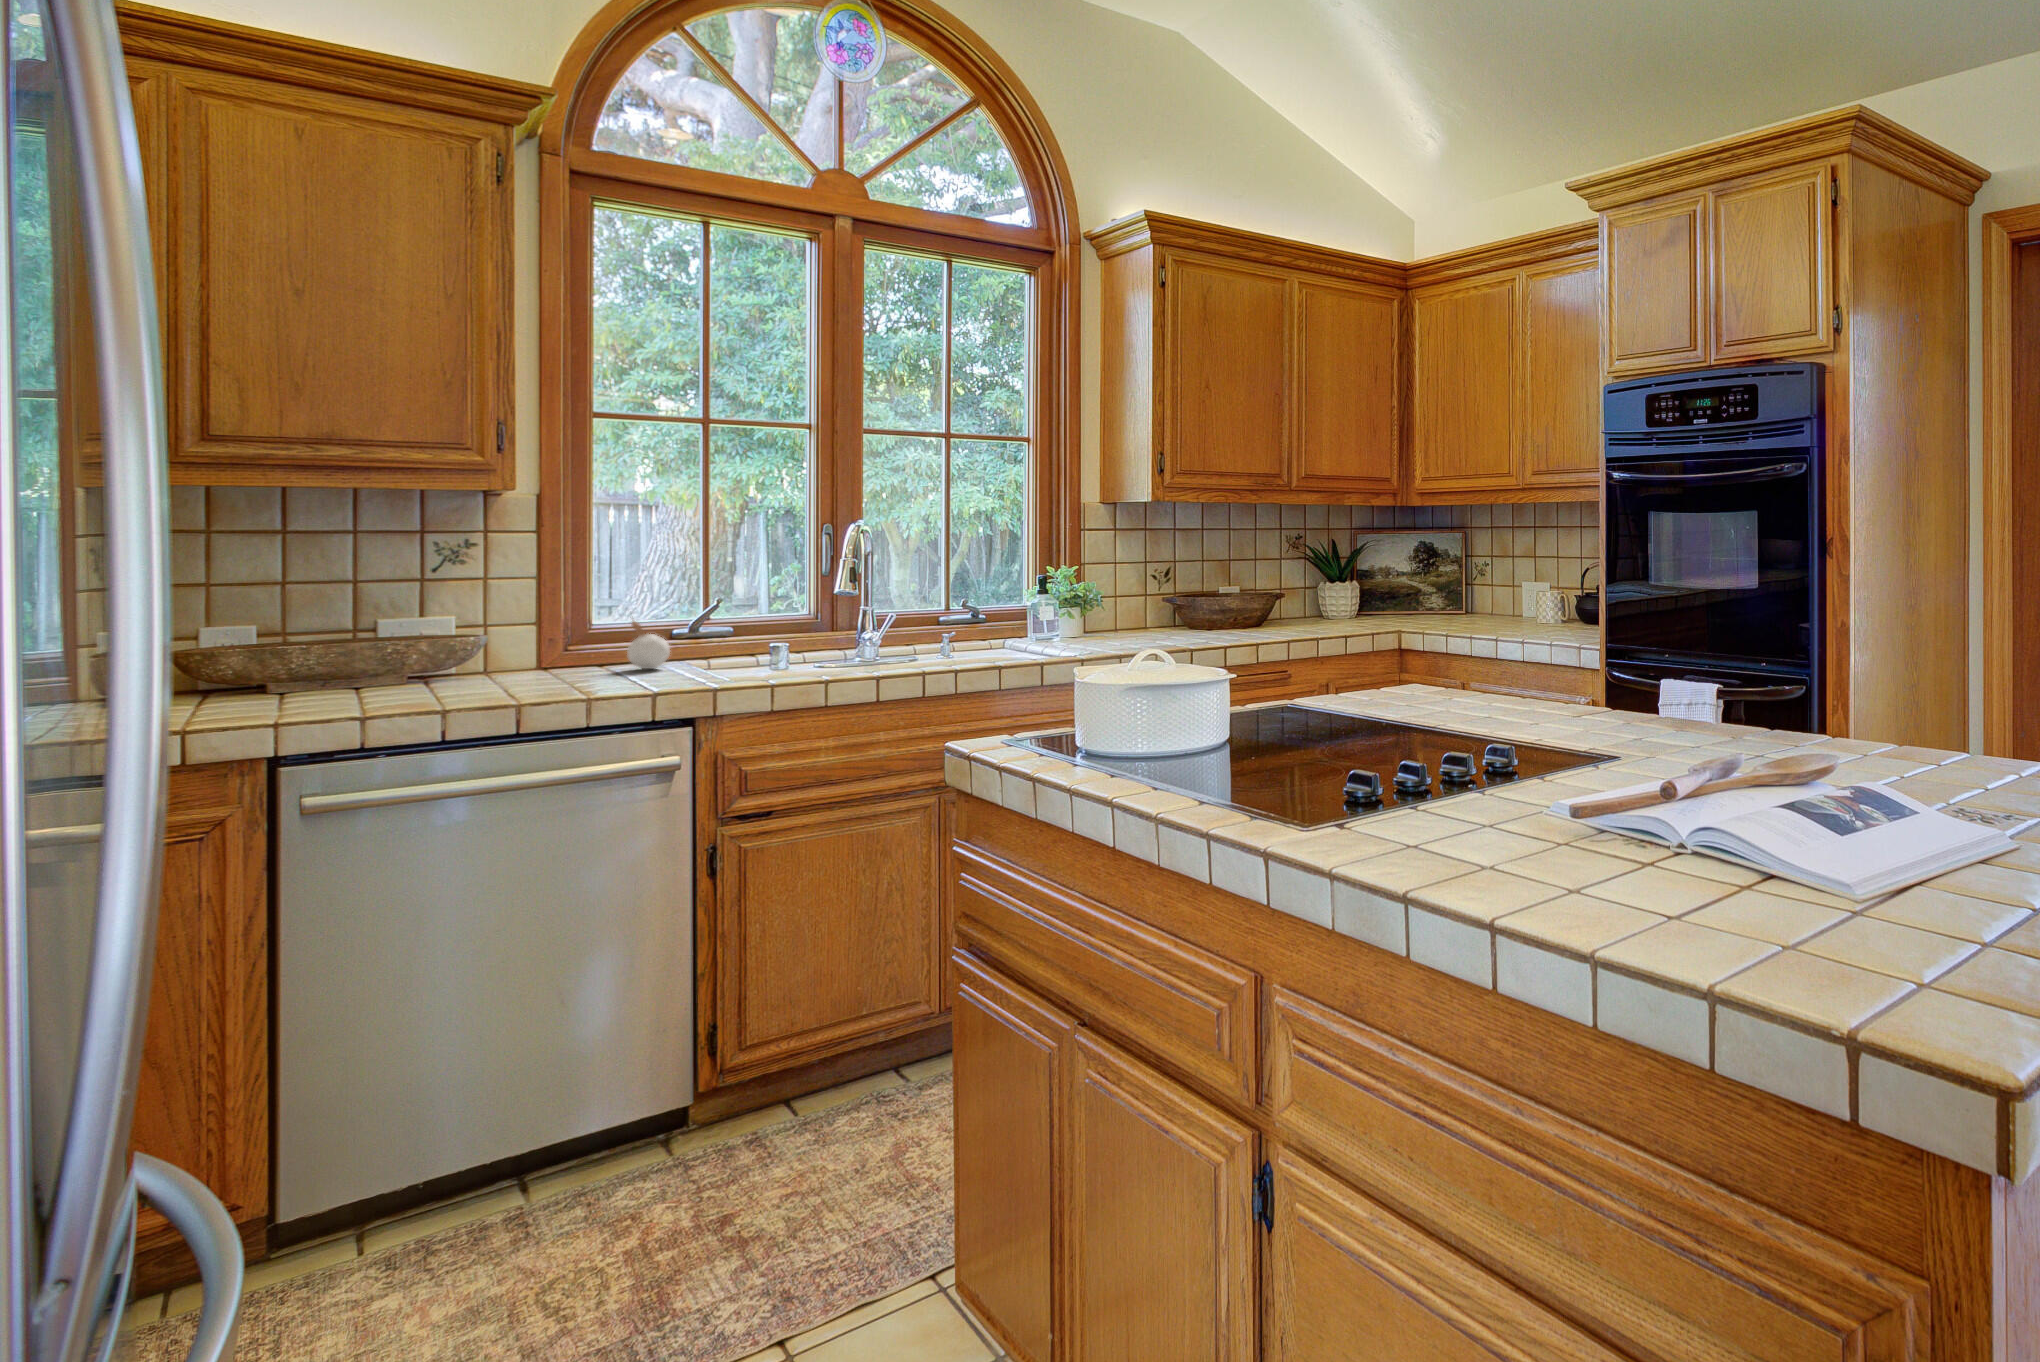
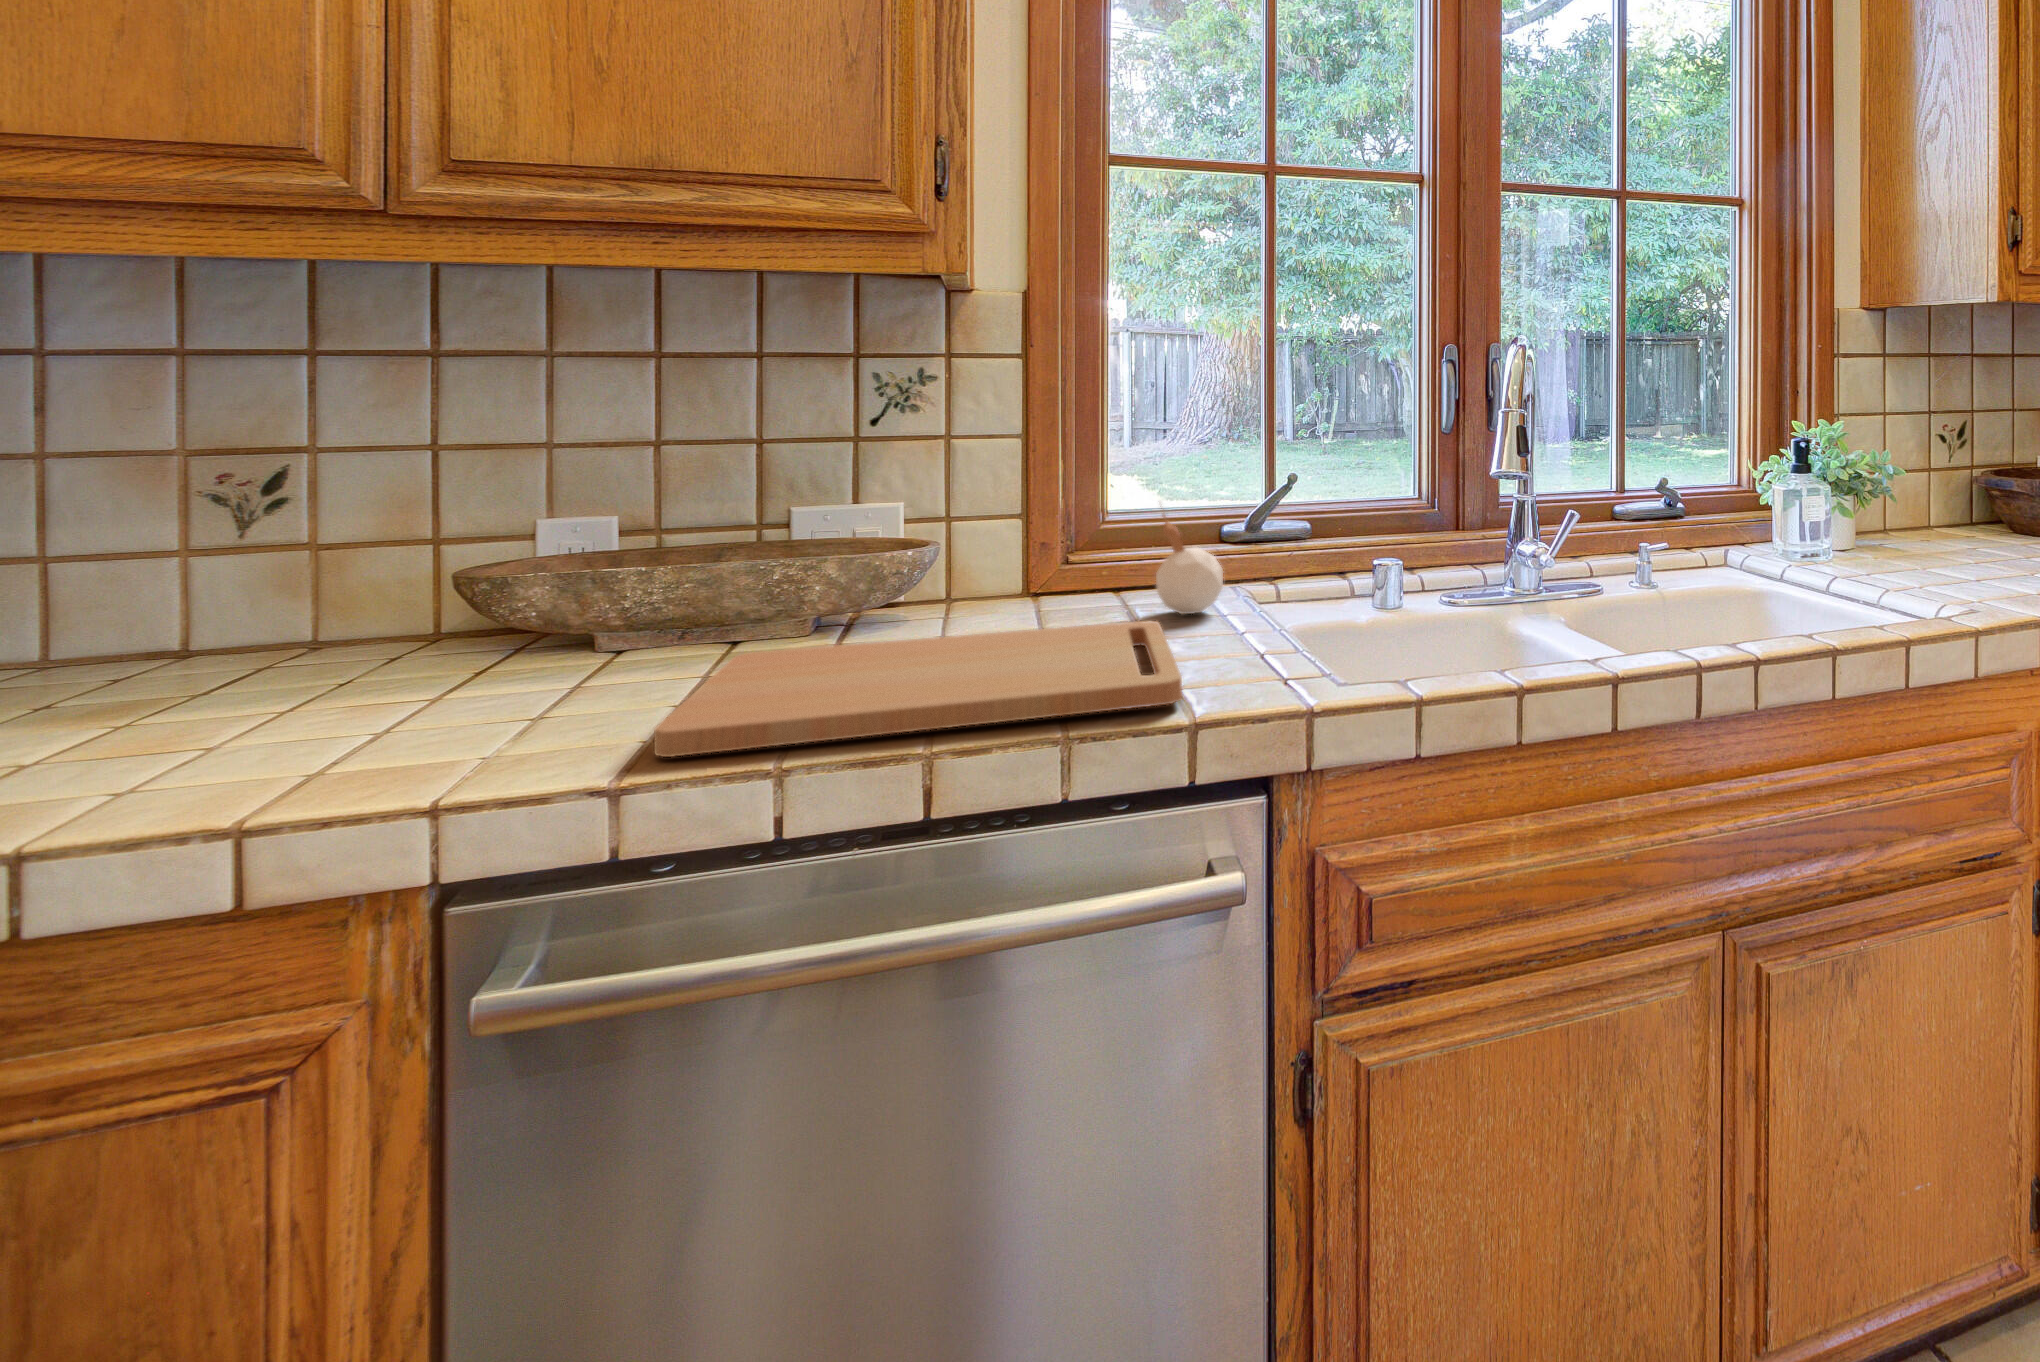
cutting board: none [377,668,652,708] -> present [654,621,1182,757]

